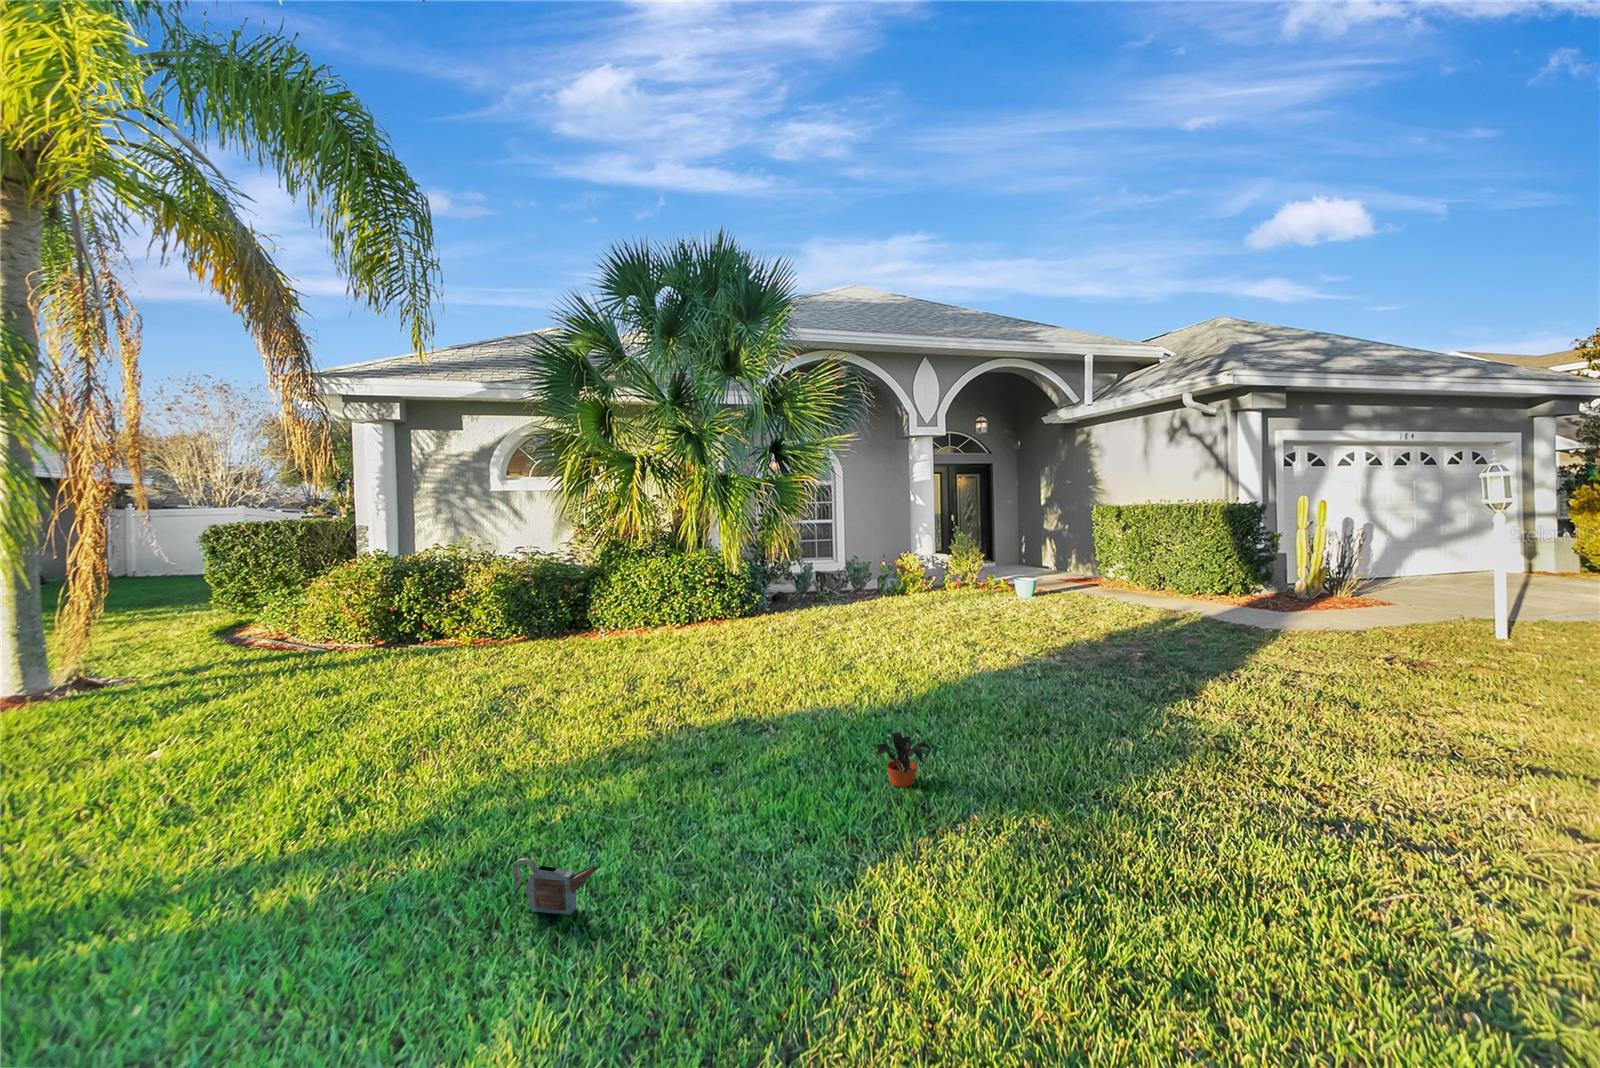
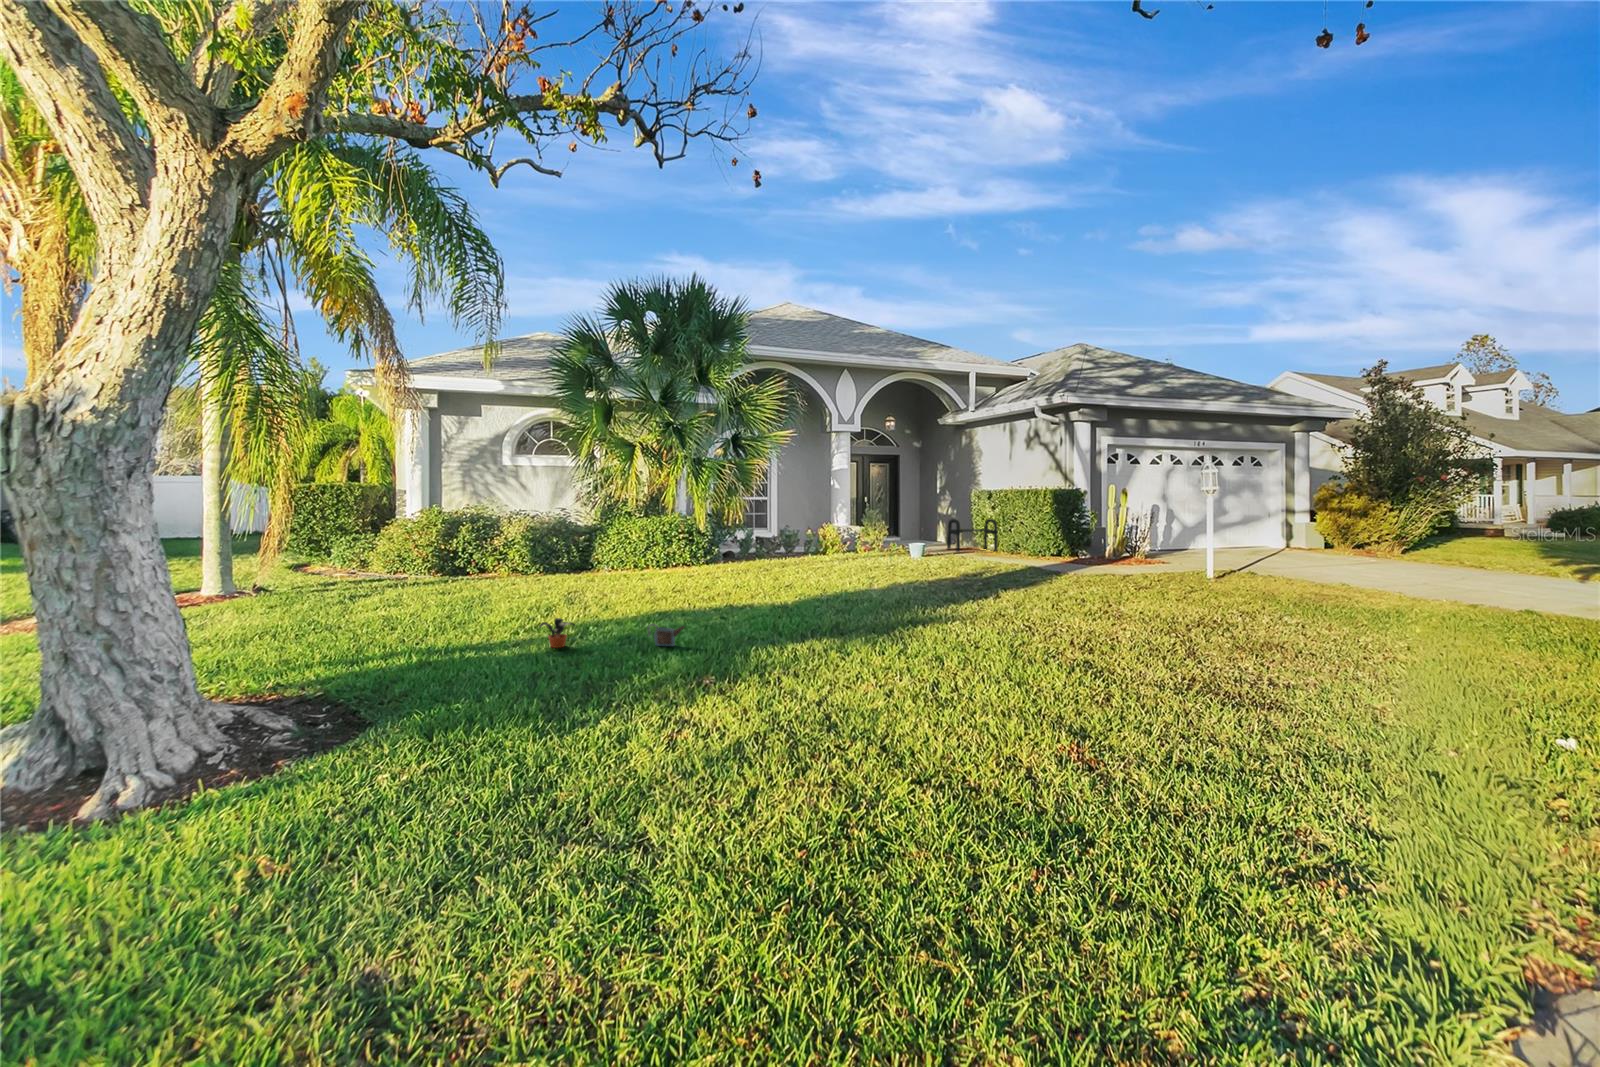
bench: none [1067,543,1139,590] -> present [947,518,998,552]
potted plant: present [872,732,932,787] -> present [539,618,575,648]

